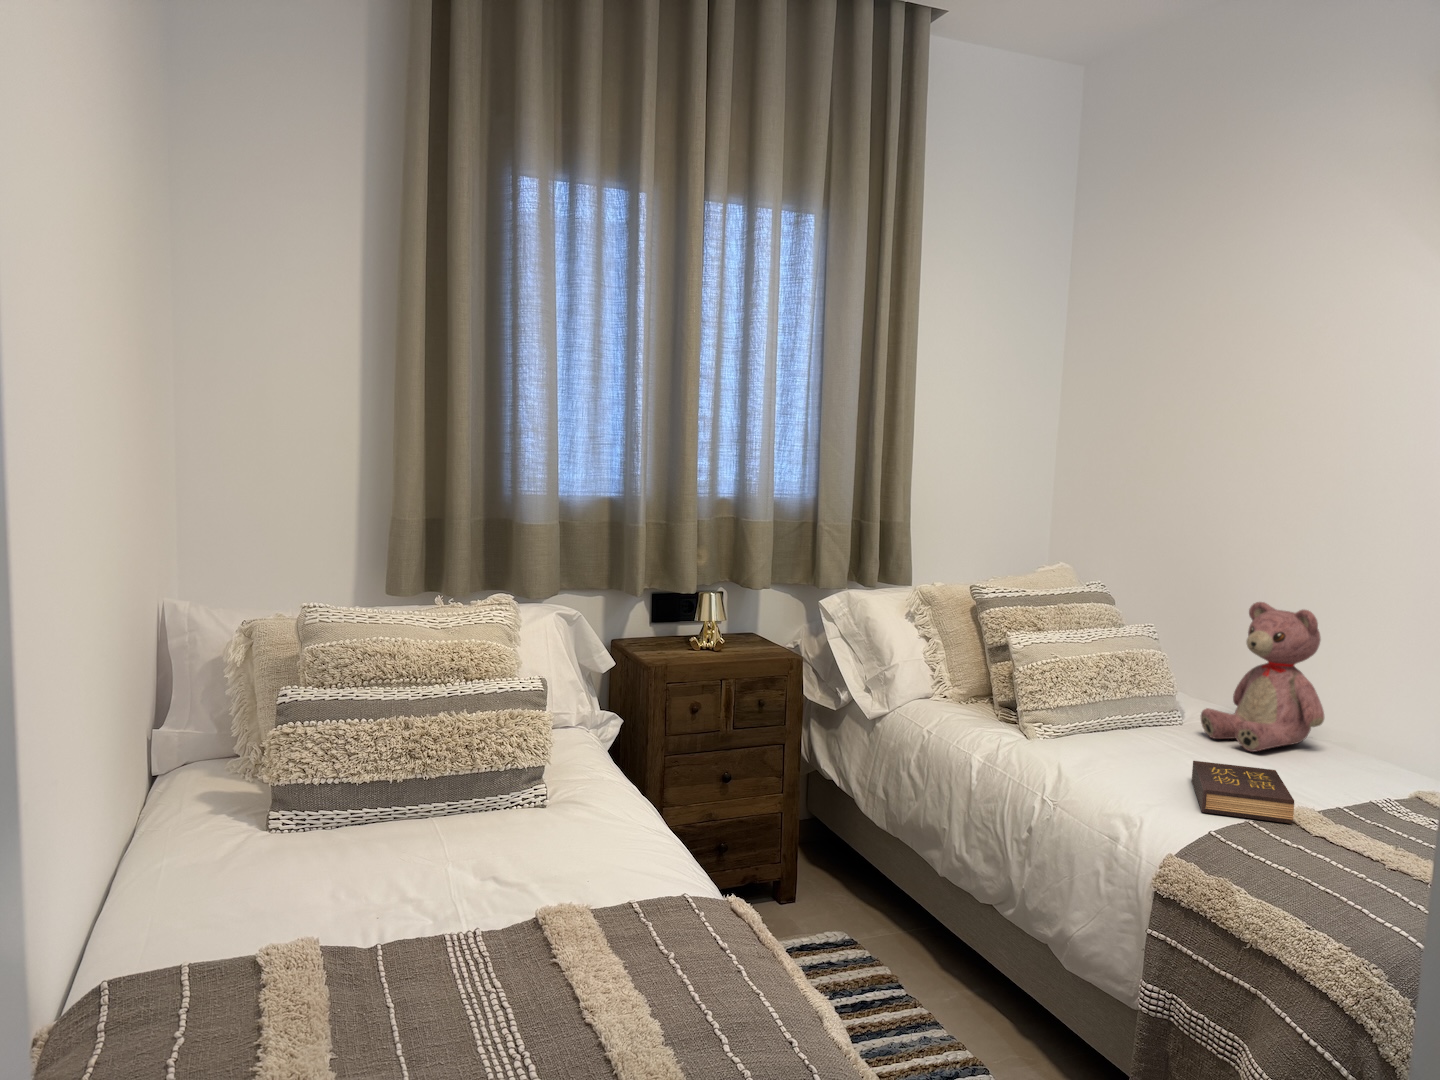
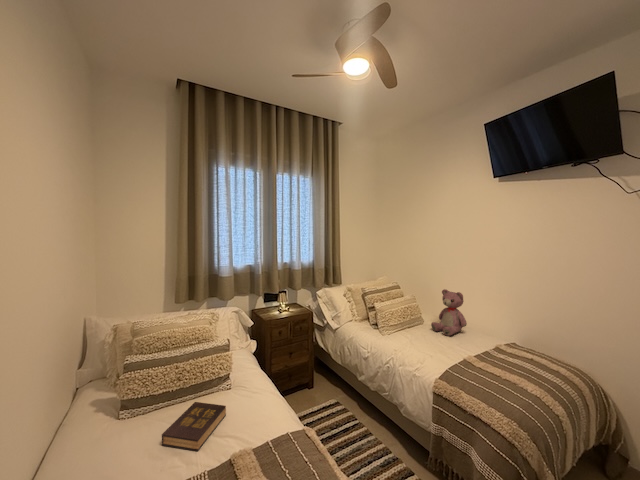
hardback book: present [1192,761,1294,824] -> present [162,402,226,451]

